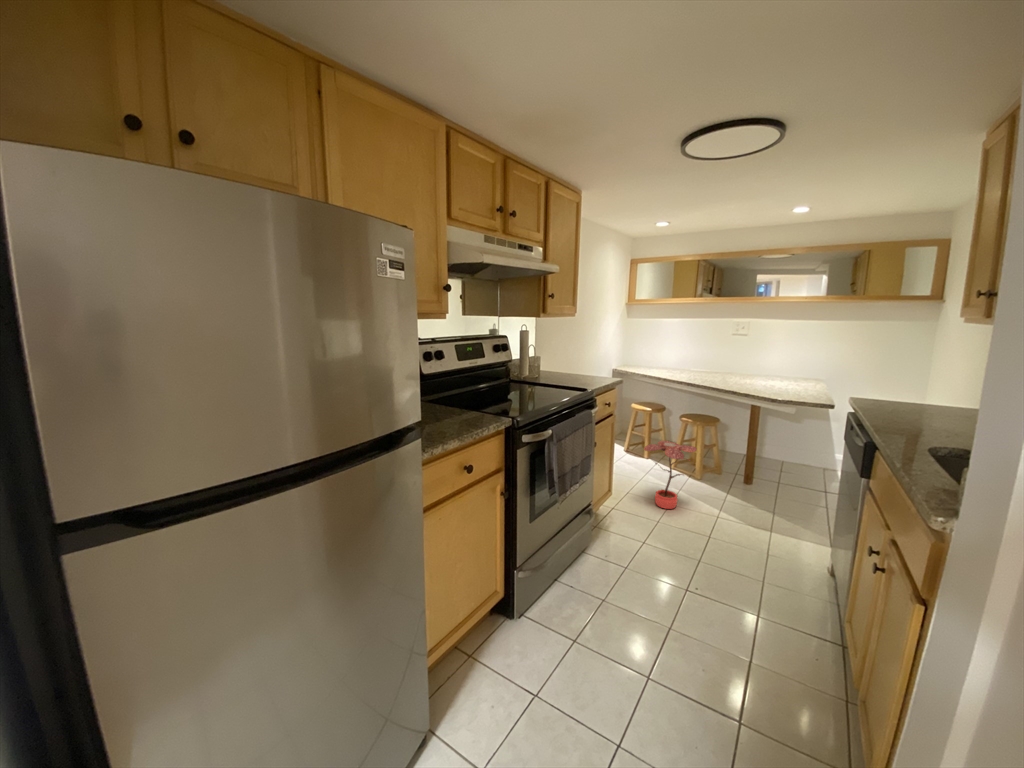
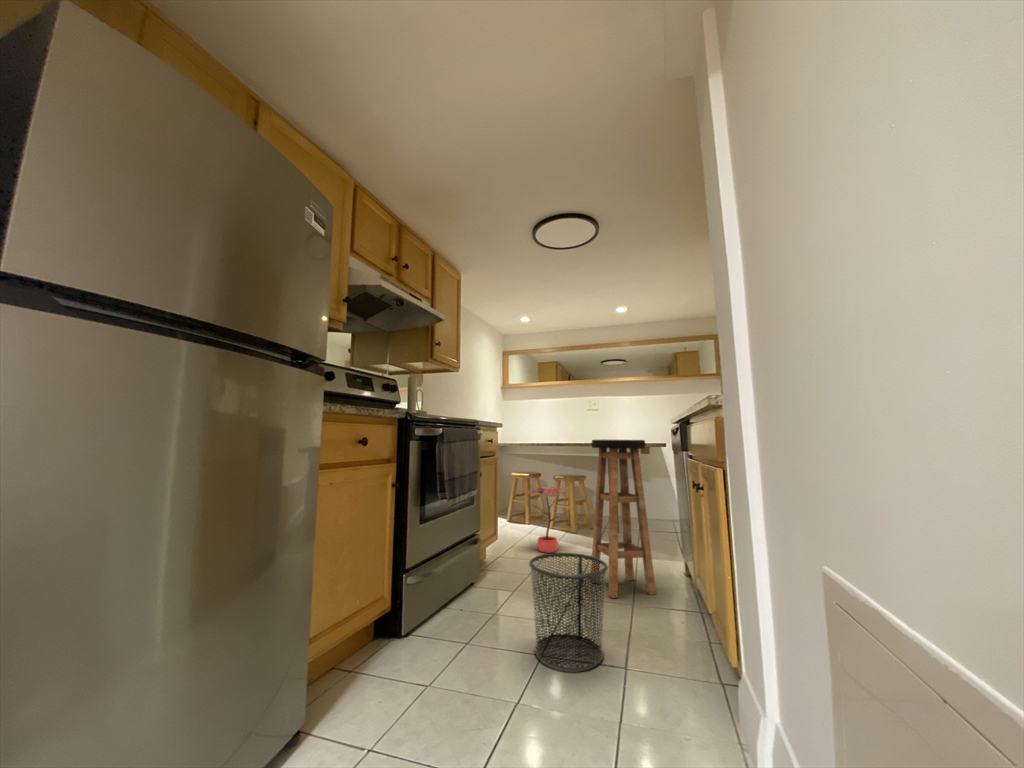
bar stool: none [710,422,804,602] -> present [591,440,656,598]
waste bin: none [640,576,732,711] -> present [529,553,608,671]

